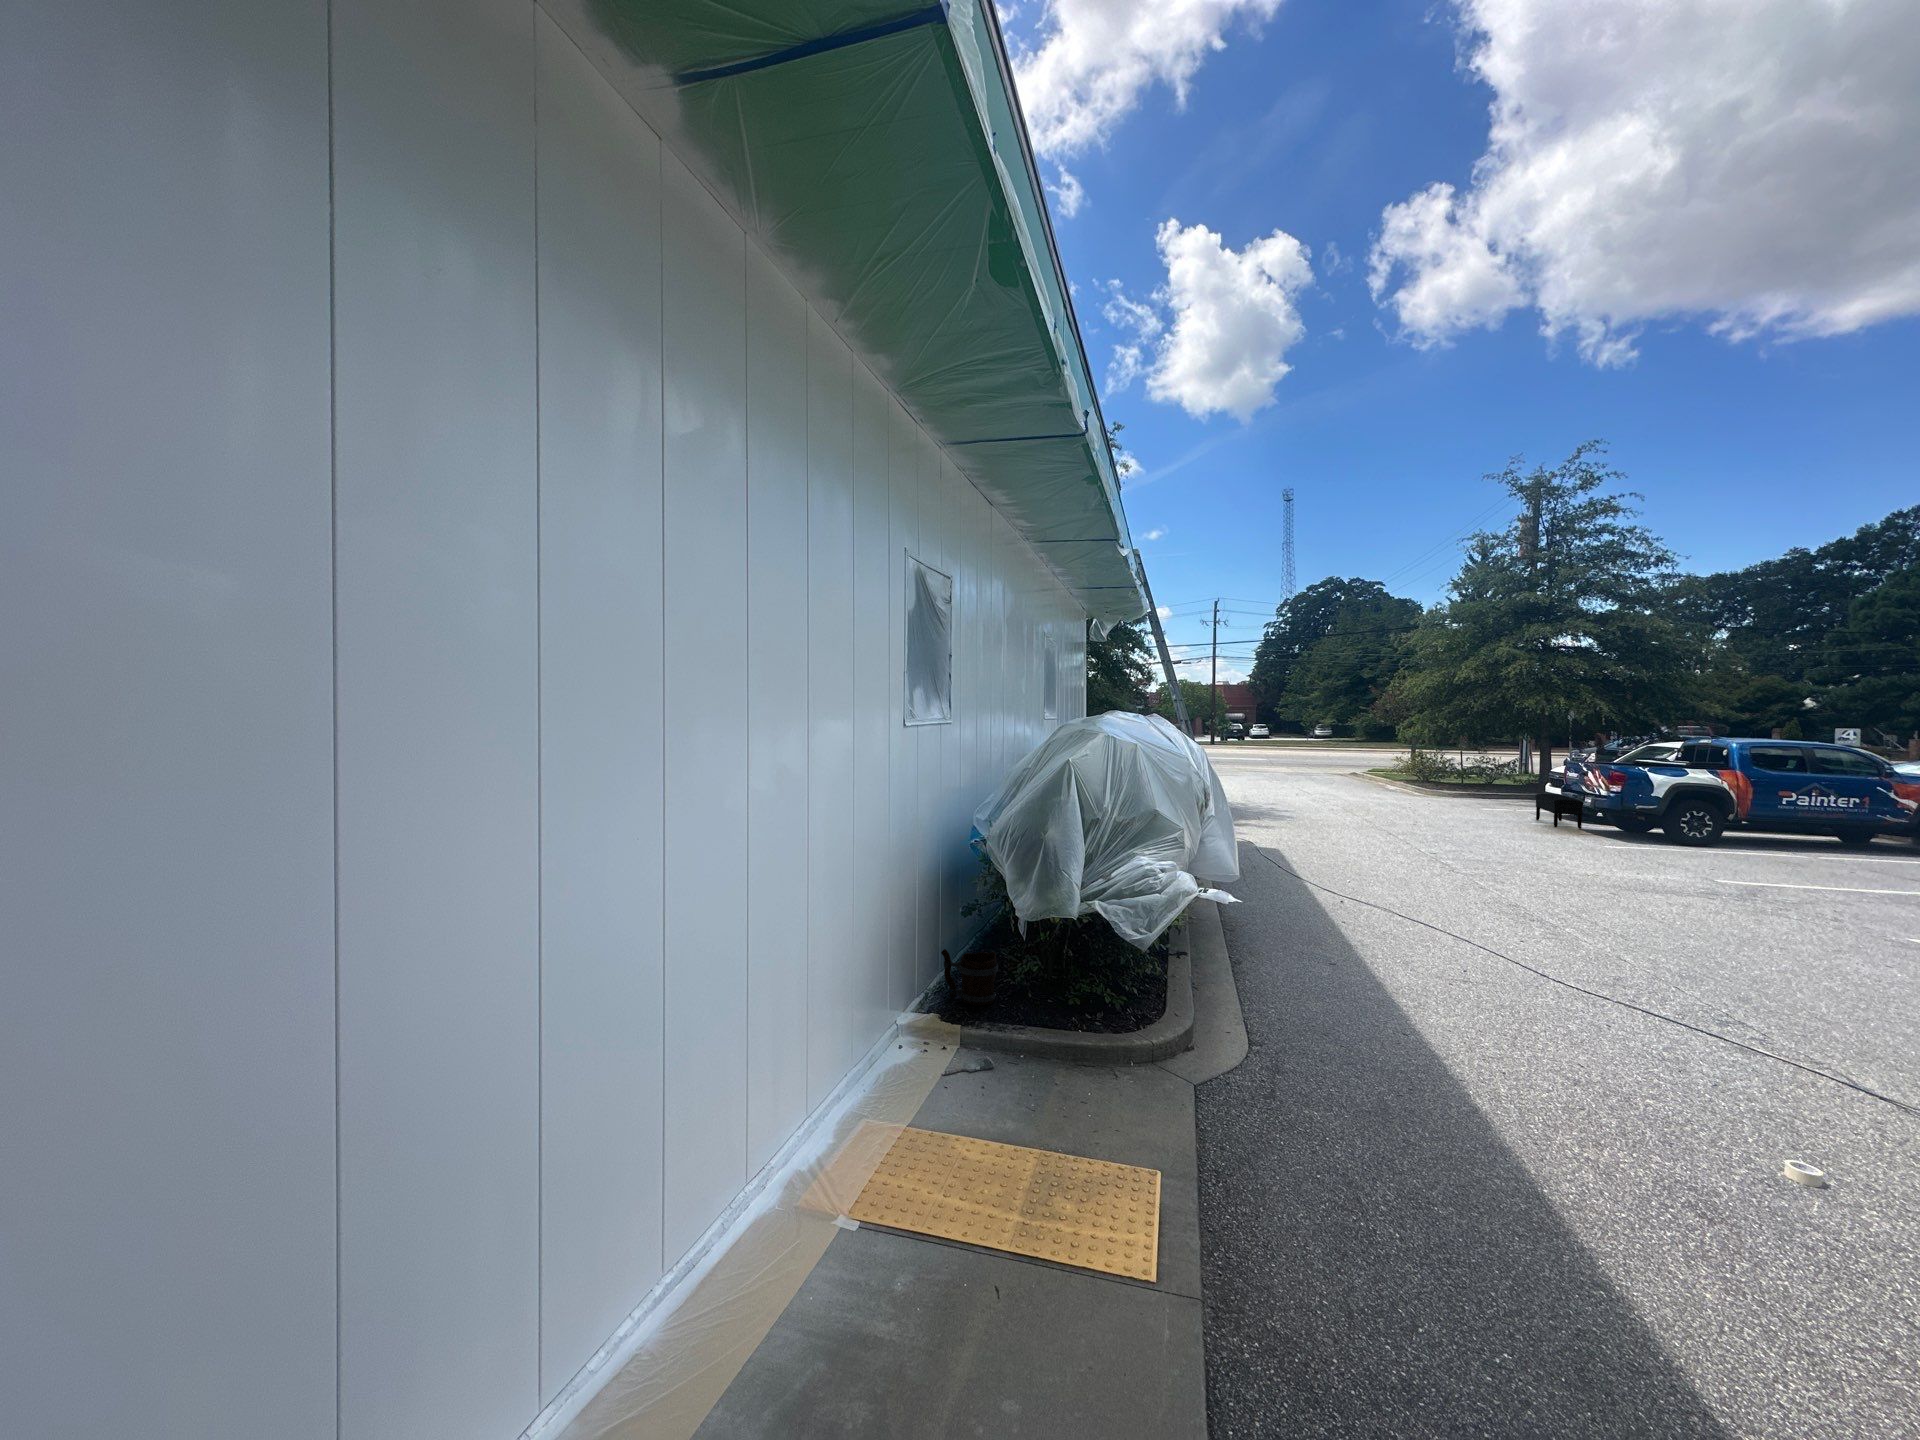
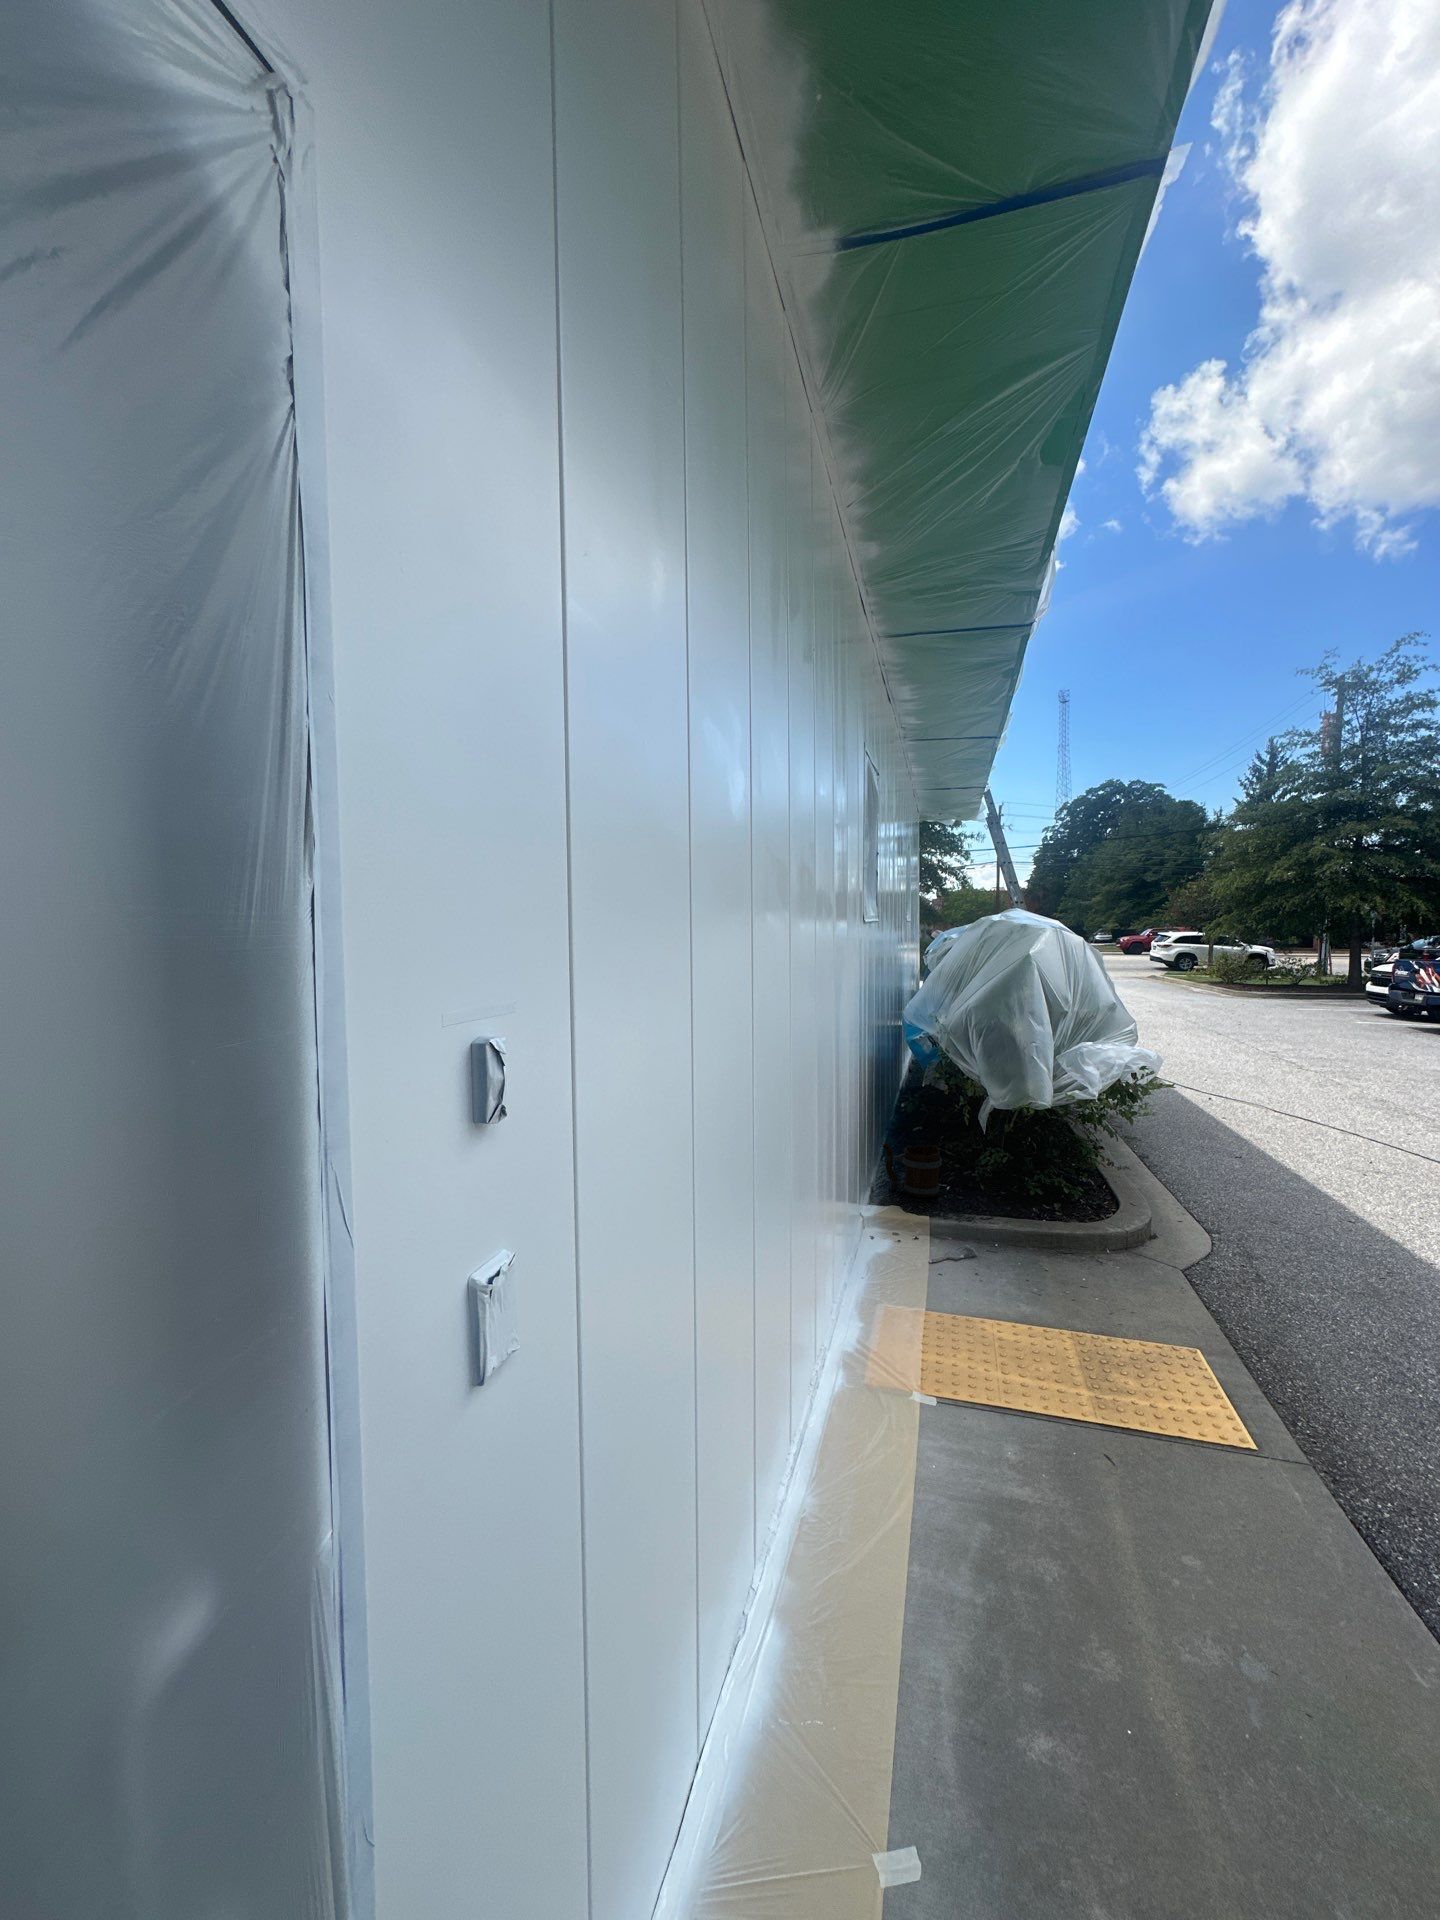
bench: present [1535,794,1584,829] -> none [1361,992,1415,1027]

